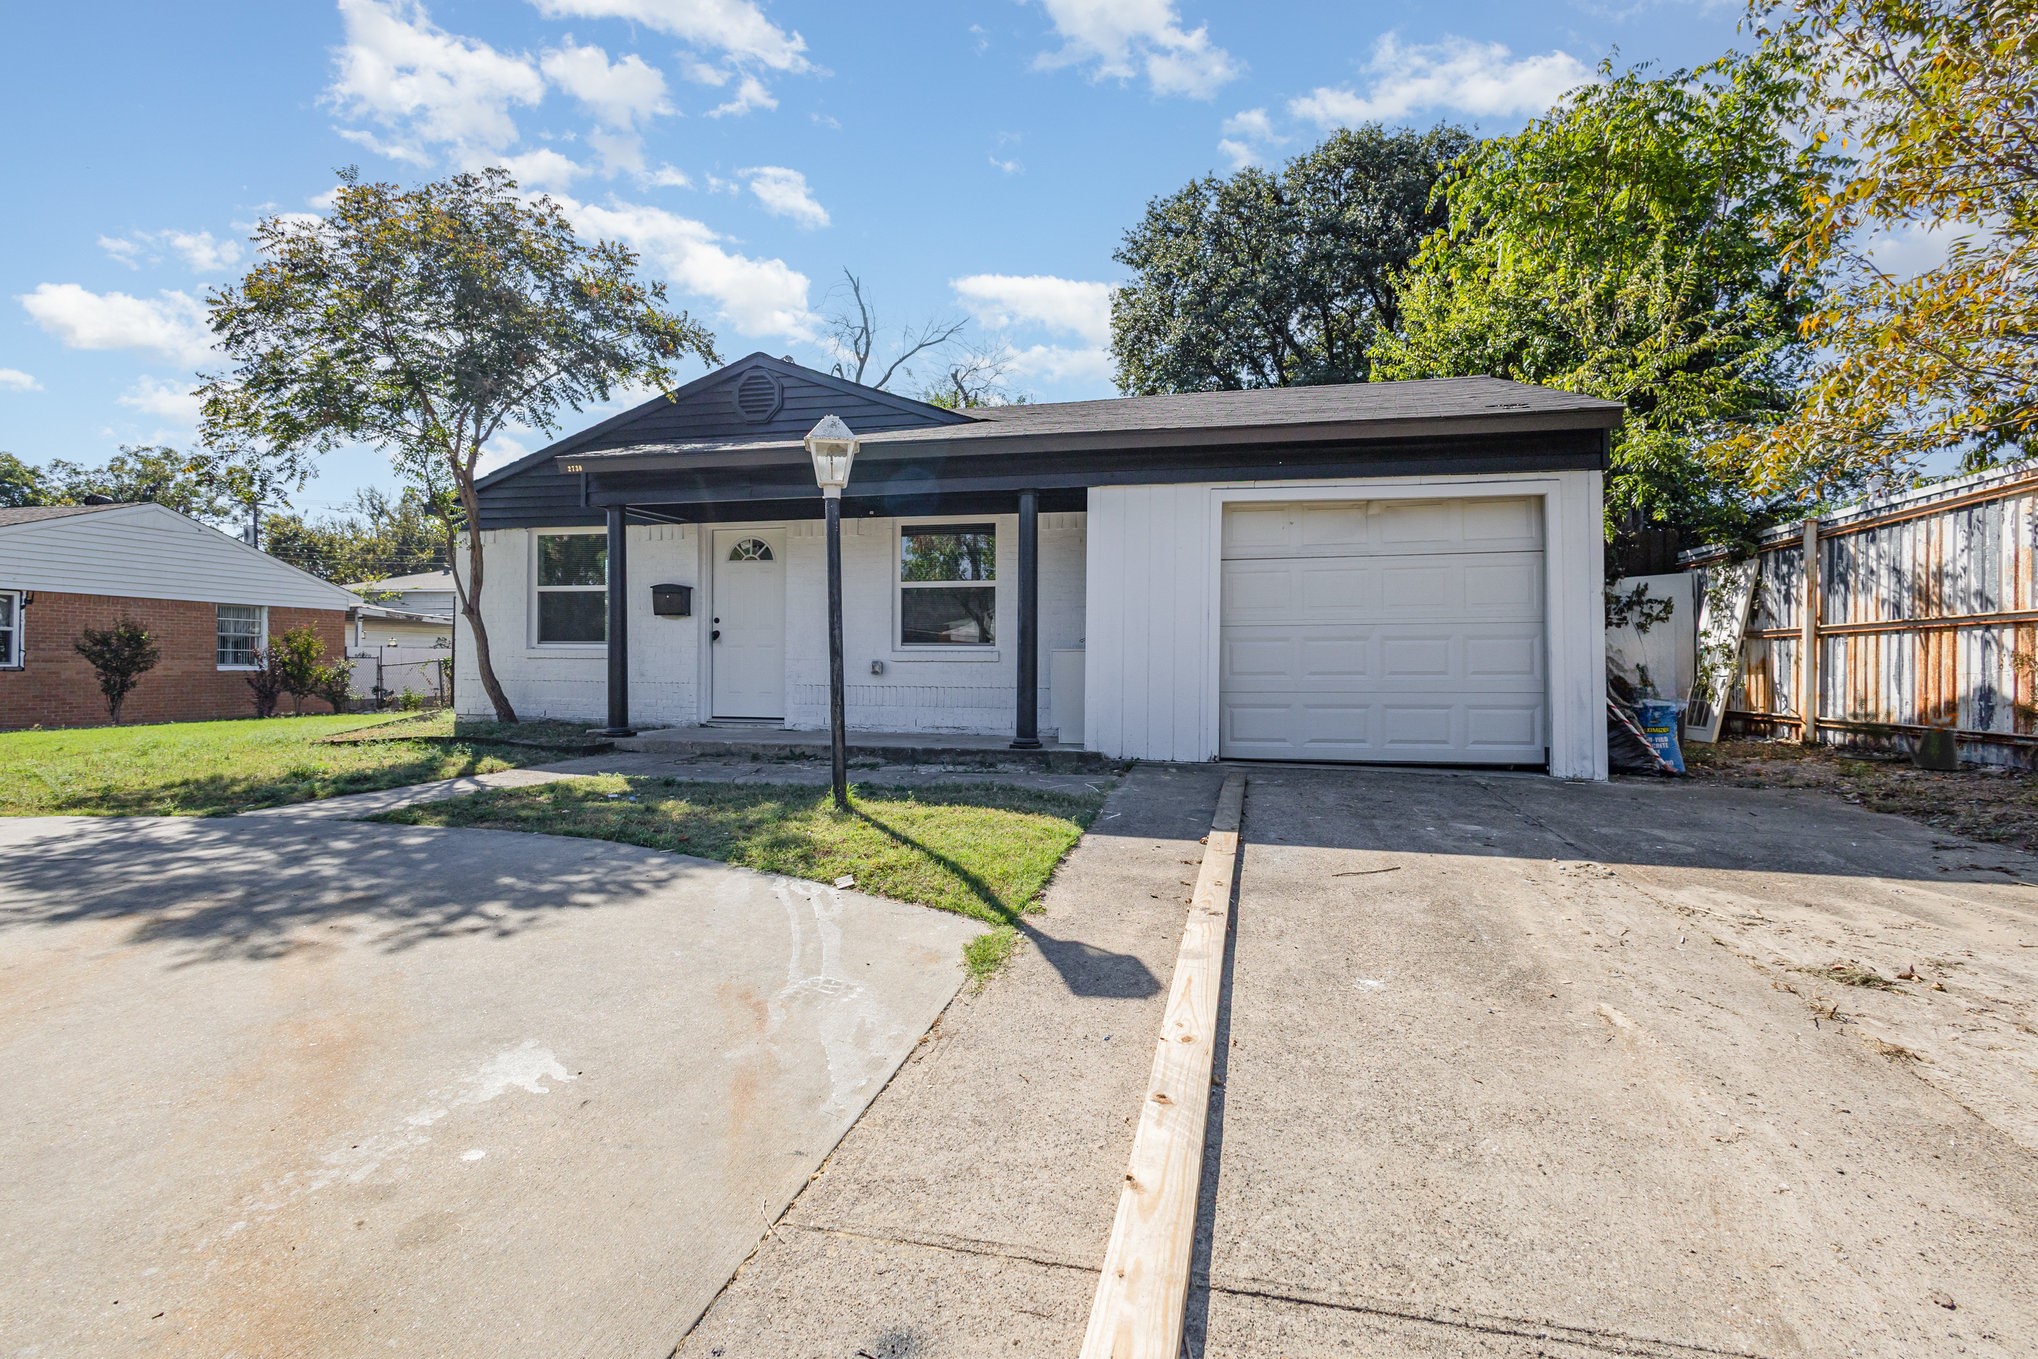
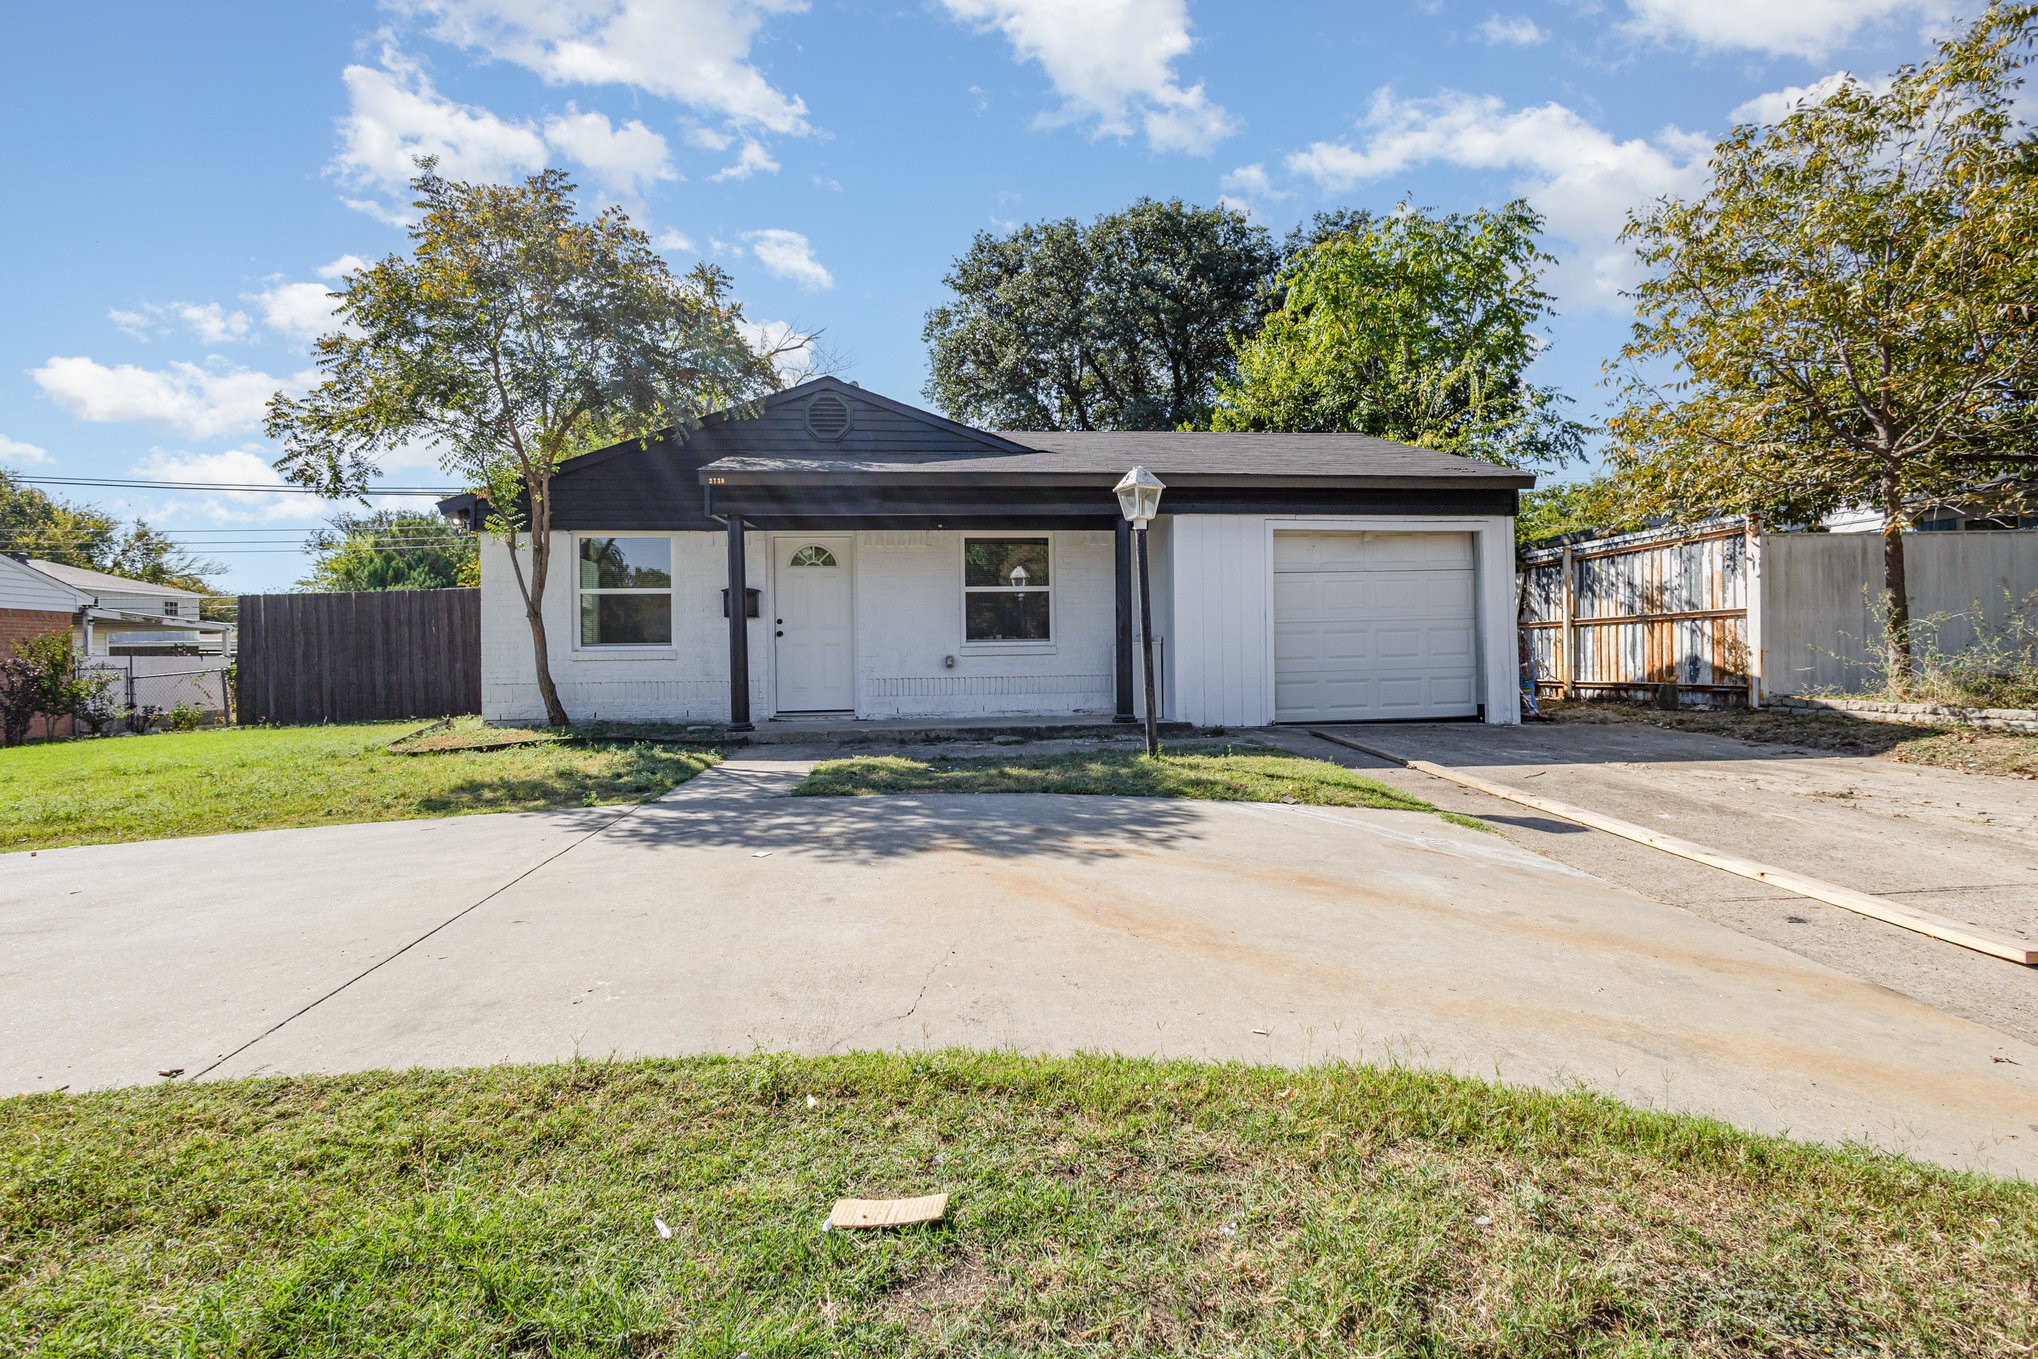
potted tree: present [1835,690,1891,760] -> none [1596,660,1634,705]

